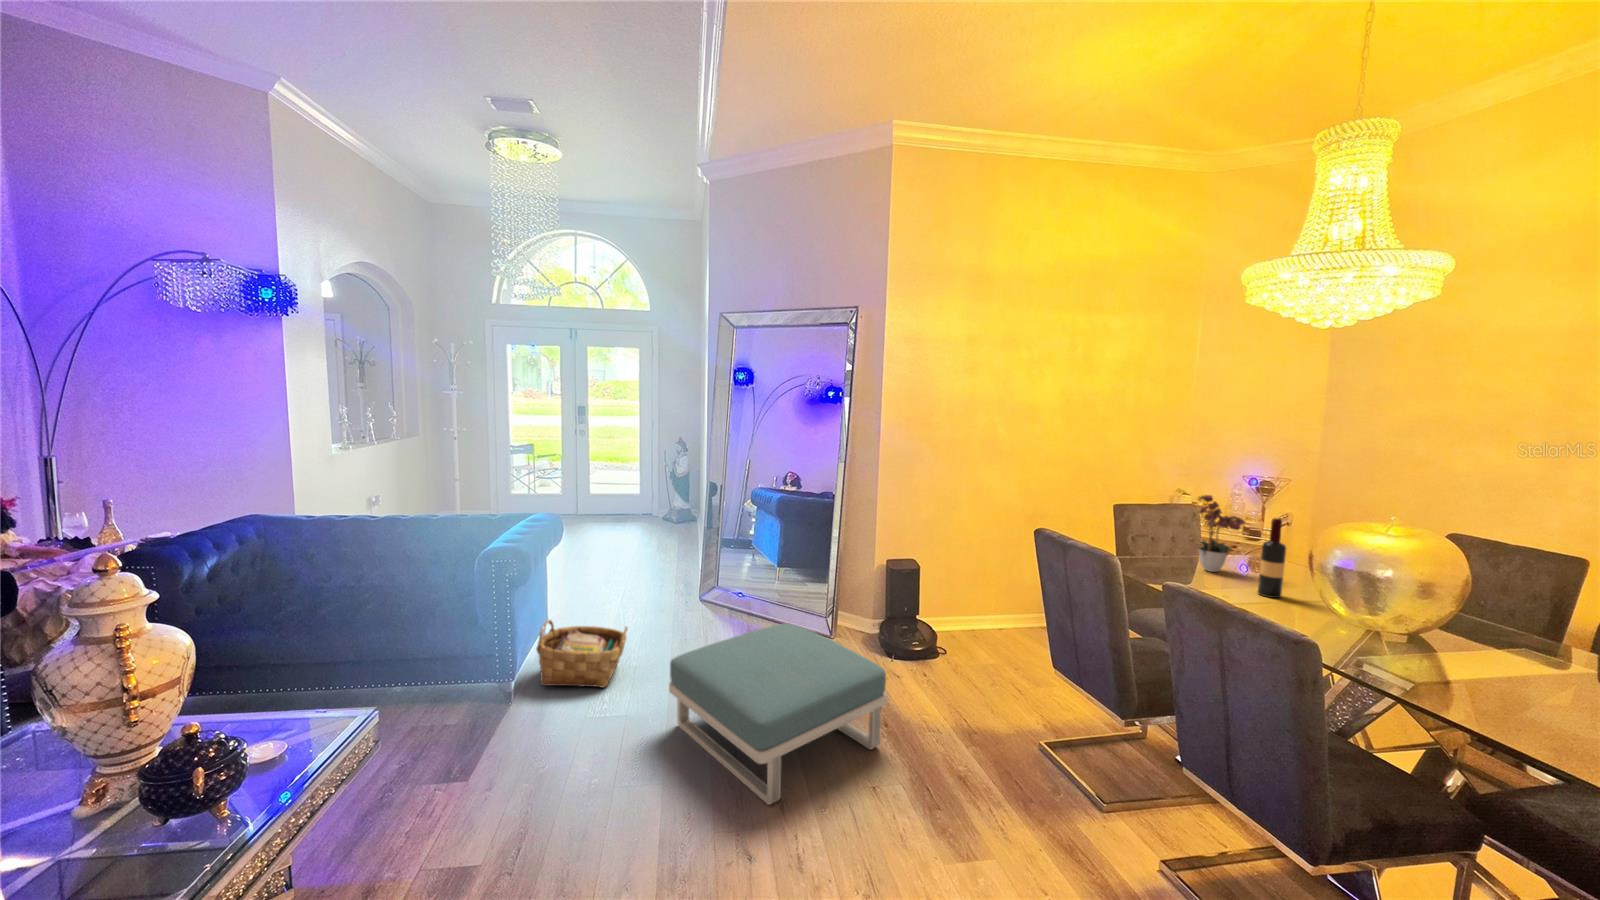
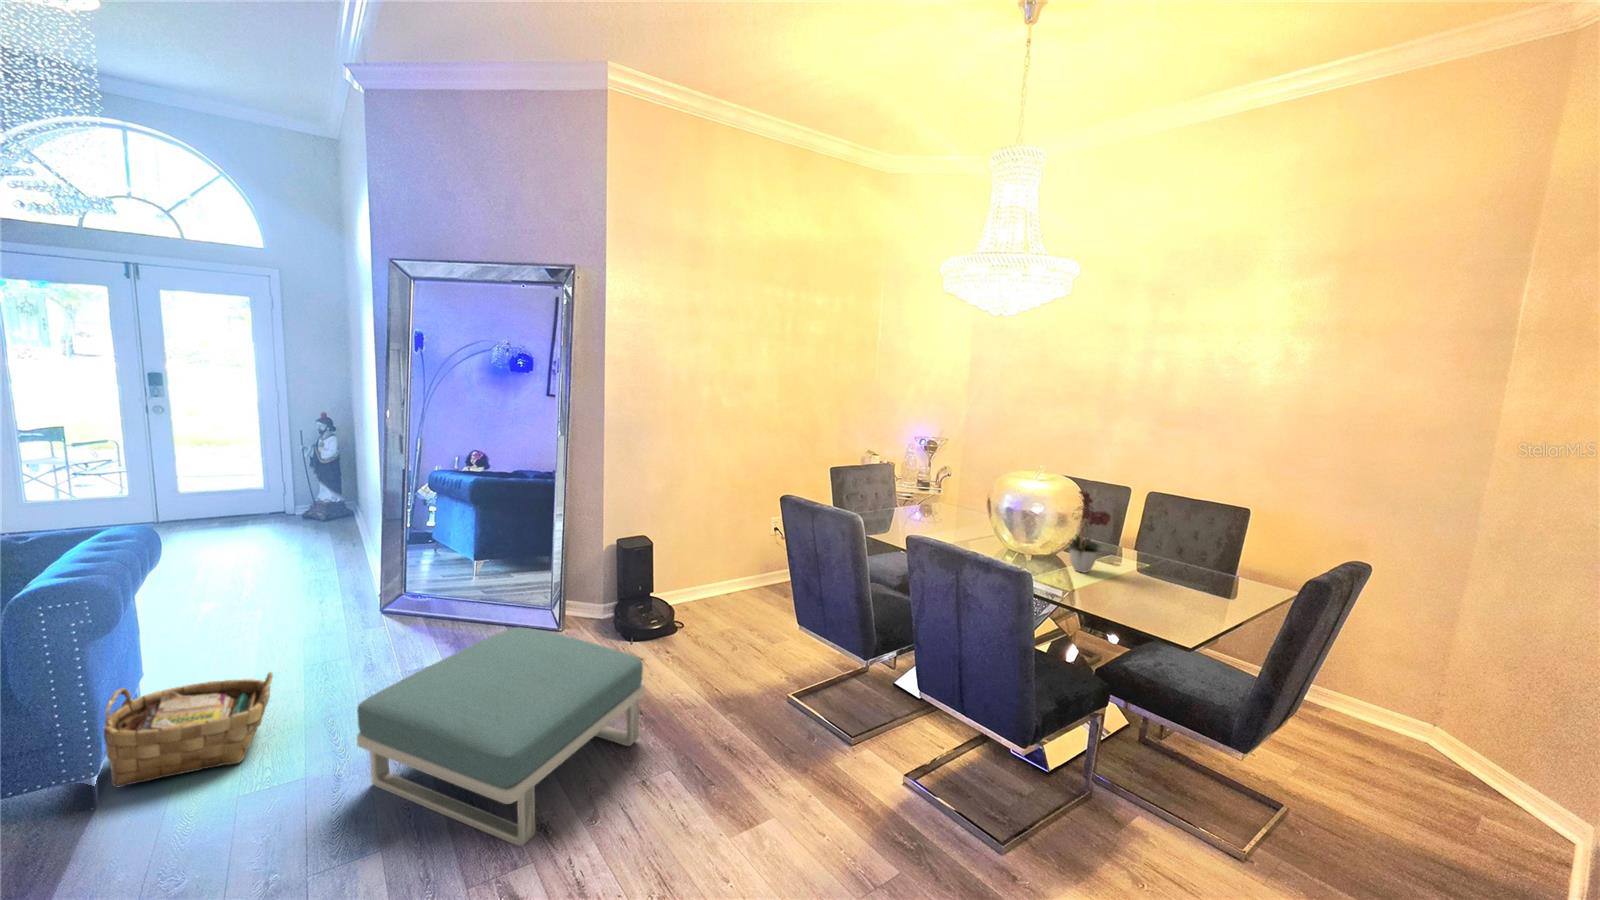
flower arrangement: present [1194,495,1245,572] -> present [1069,491,1111,573]
wine bottle: present [1258,518,1286,598] -> none [945,472,964,536]

